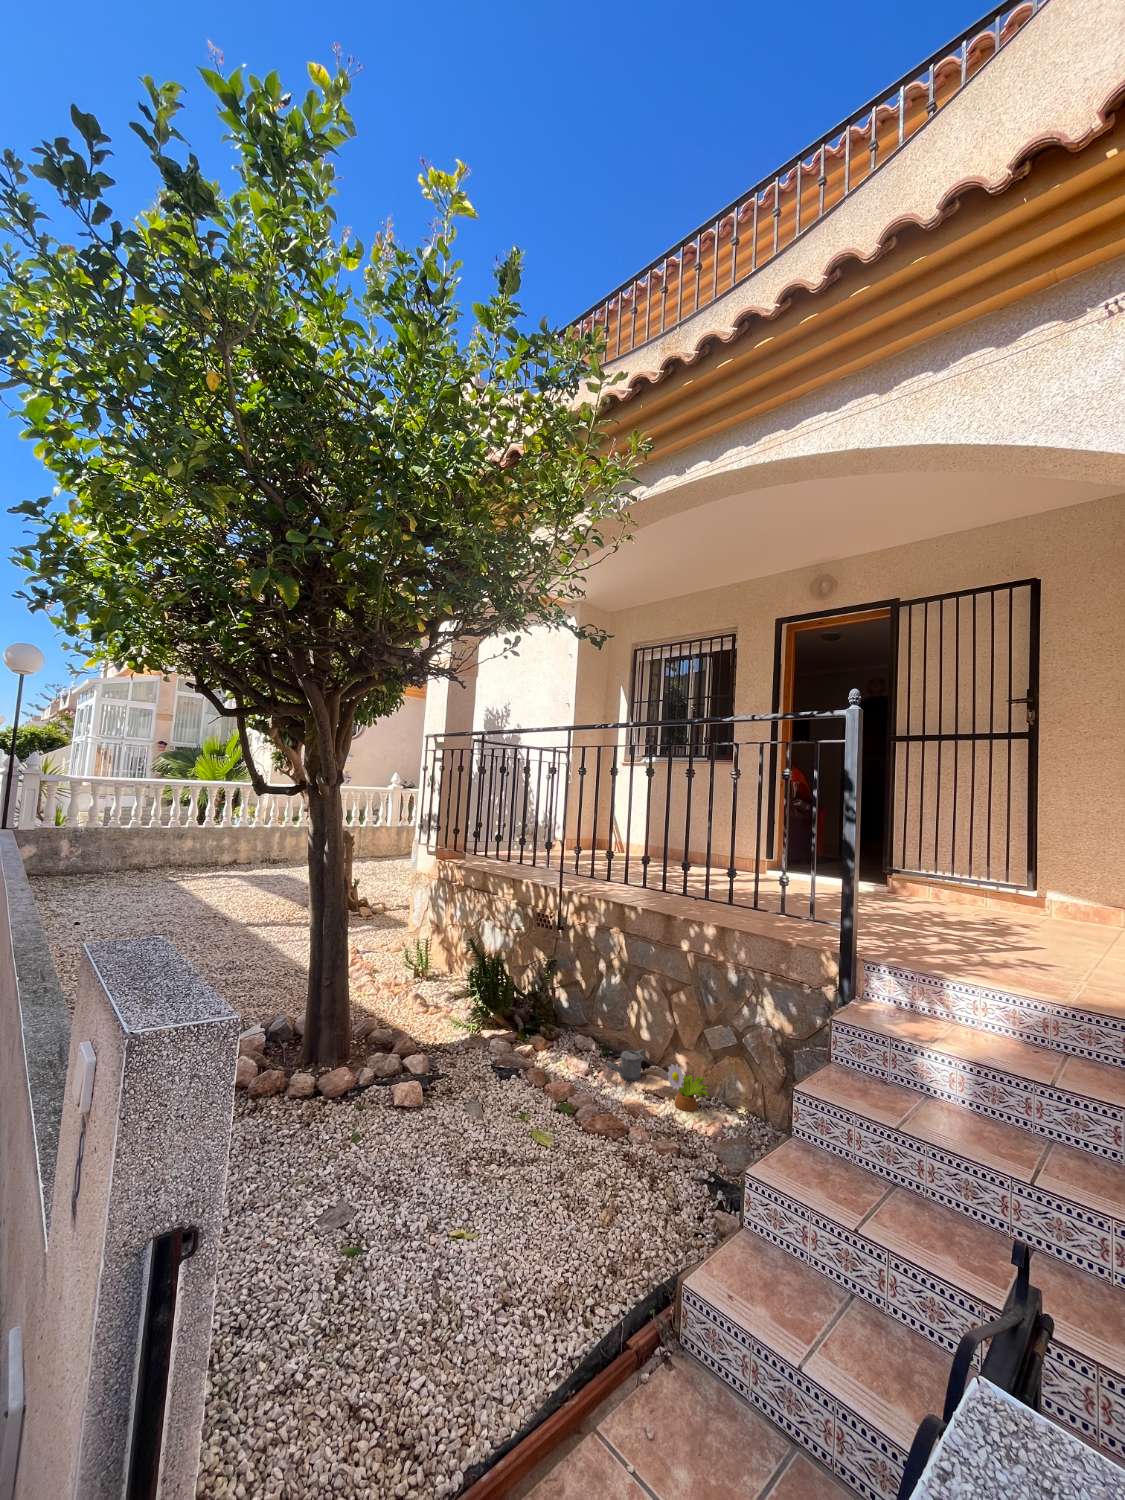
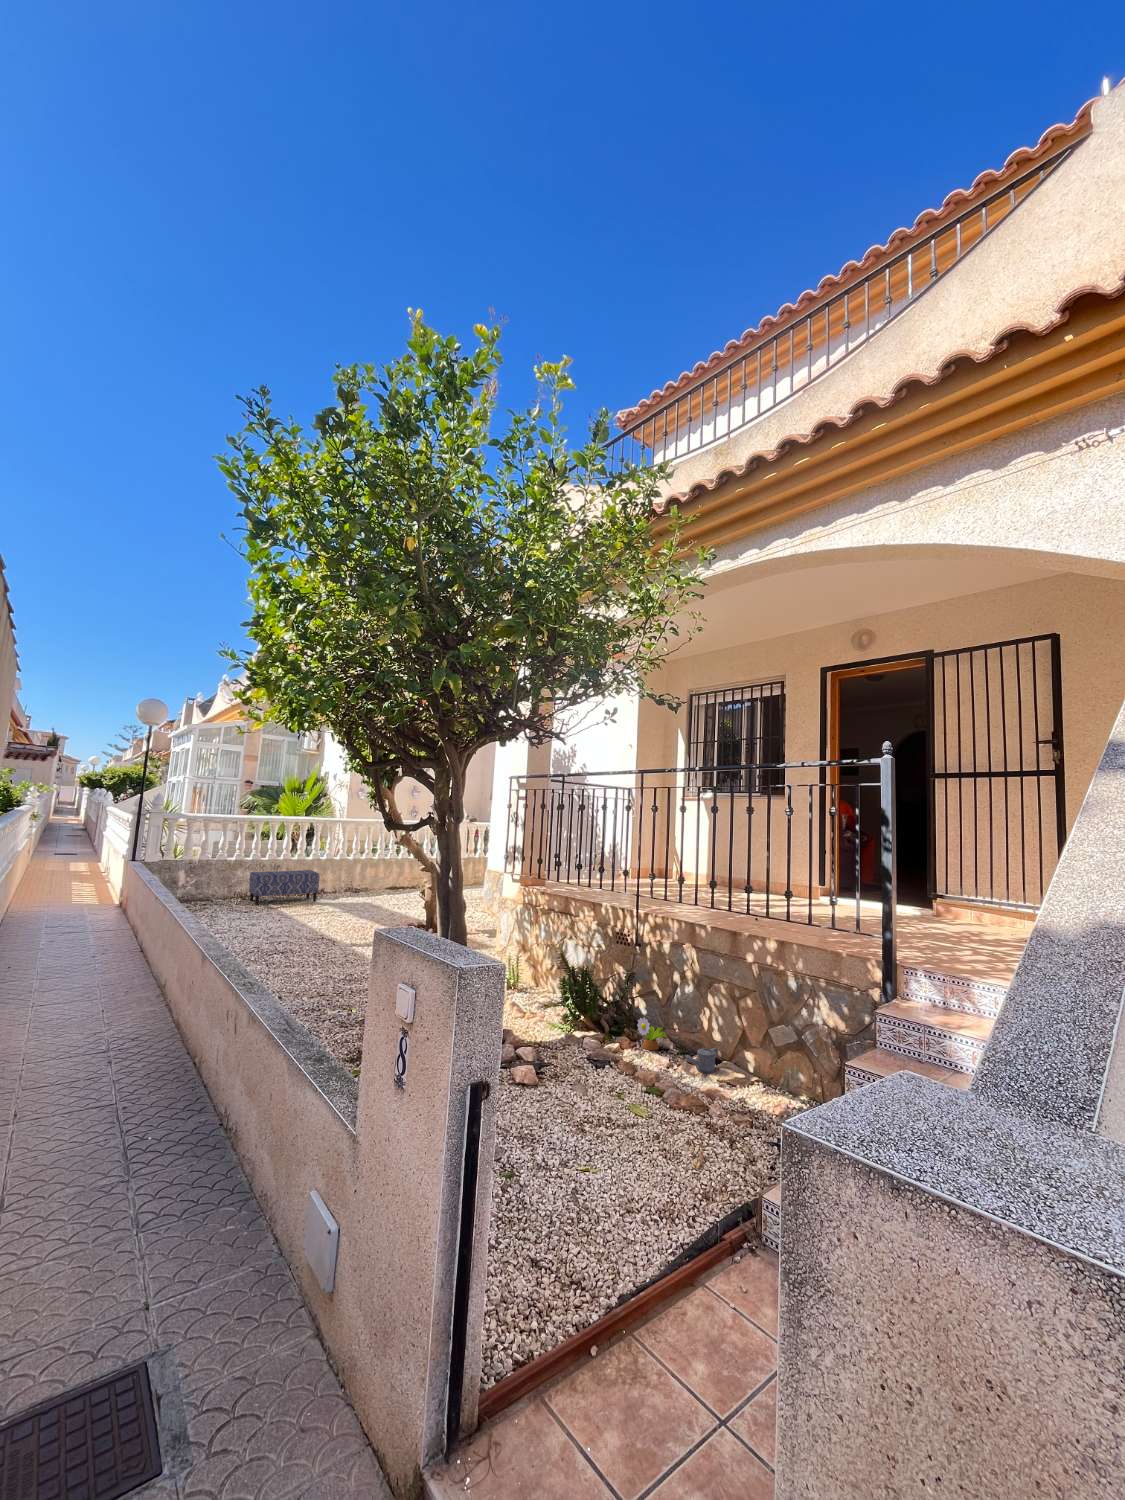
bench: none [151,839,232,877] -> present [249,870,319,905]
decorative plant: present [667,1064,709,1111] -> present [637,1017,667,1050]

